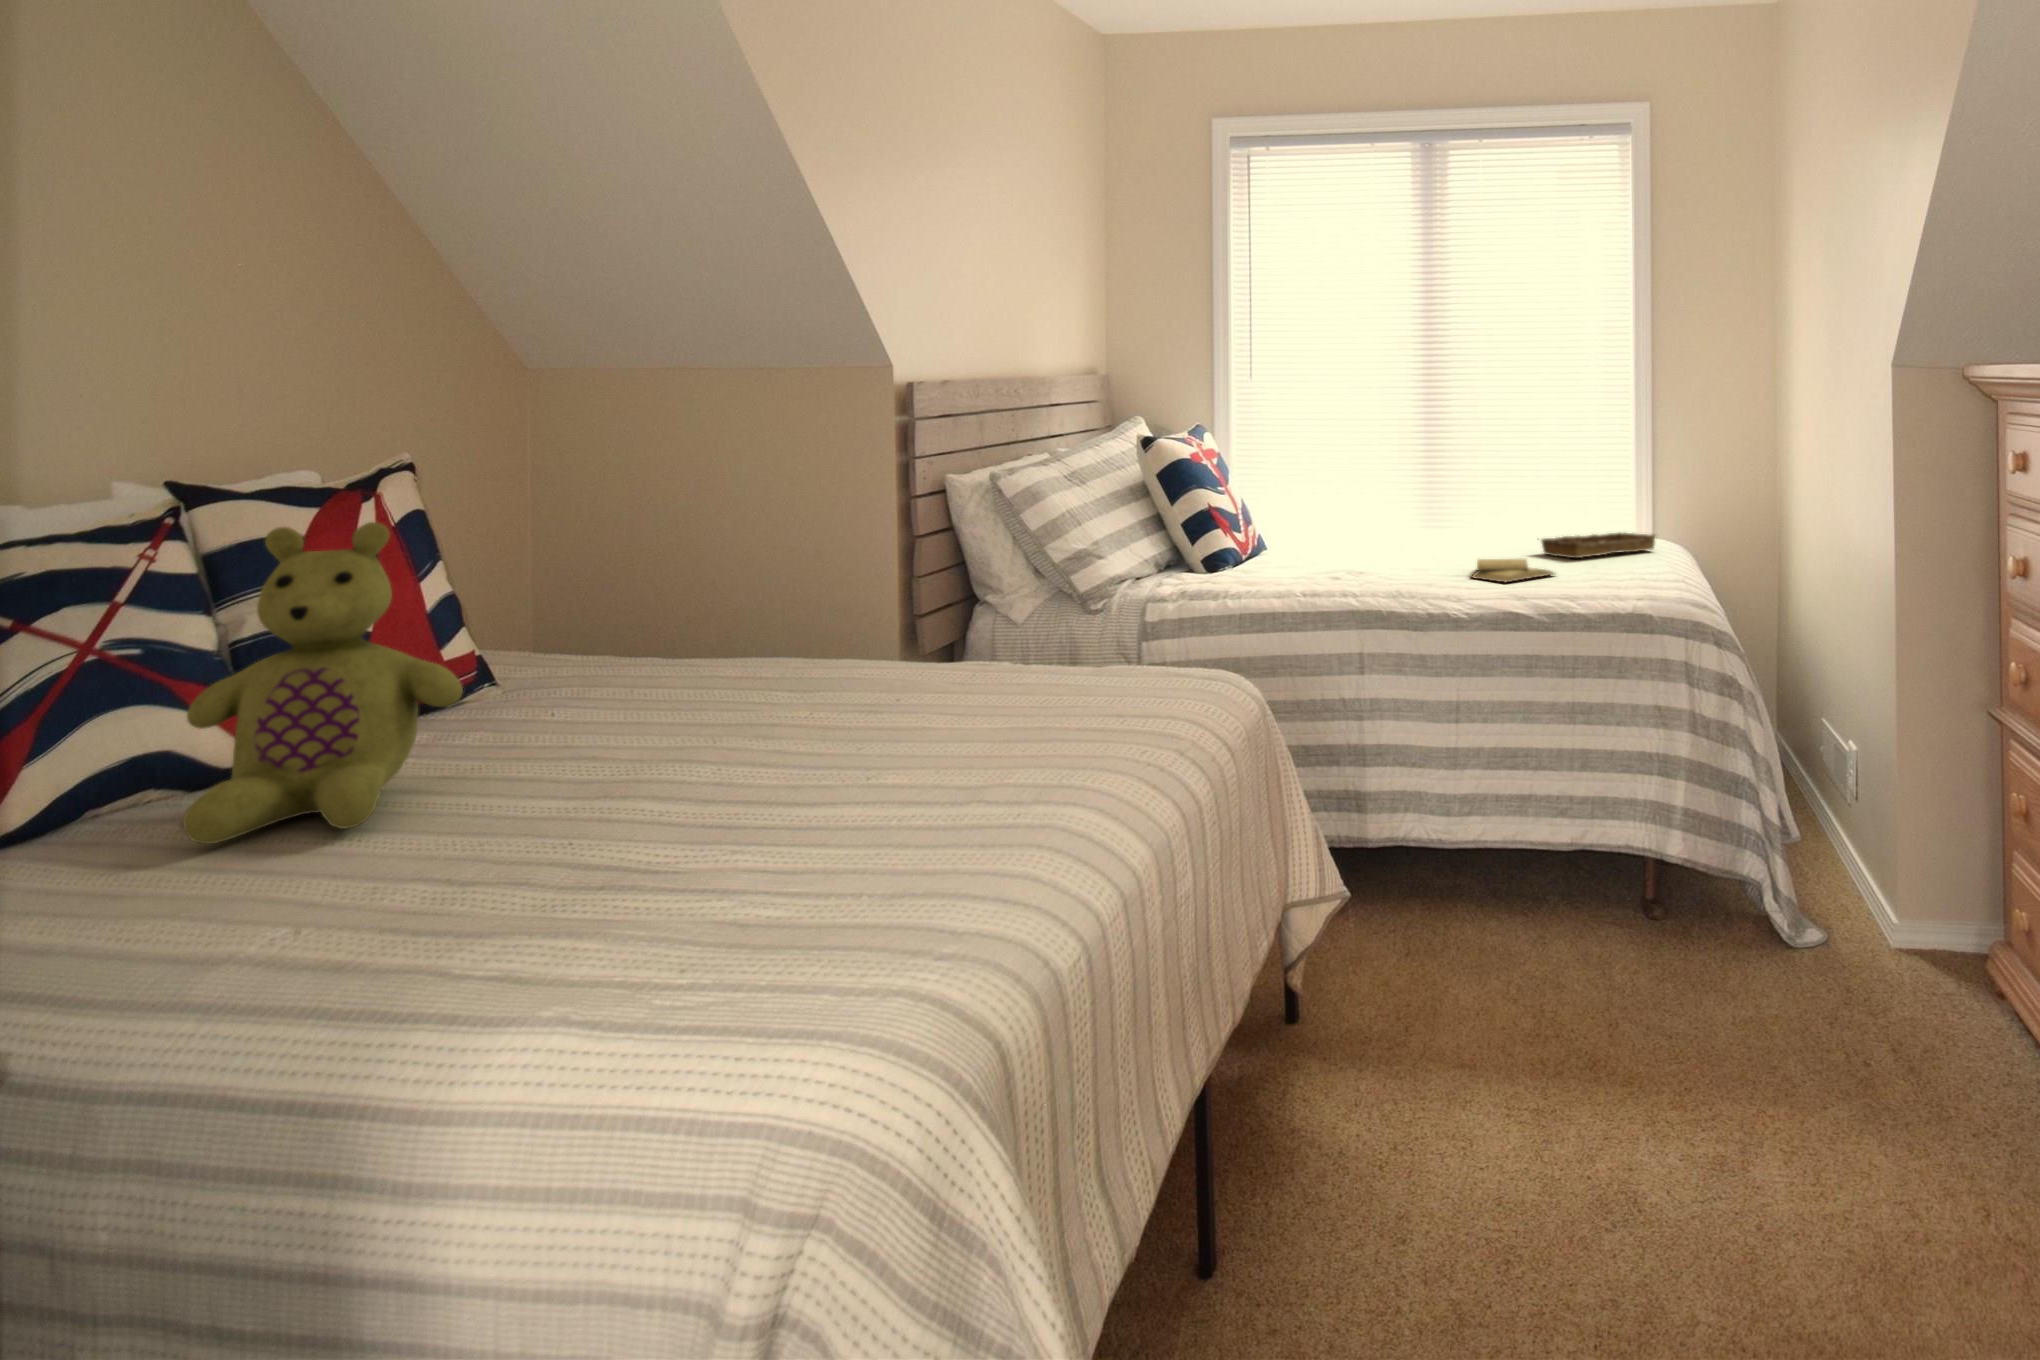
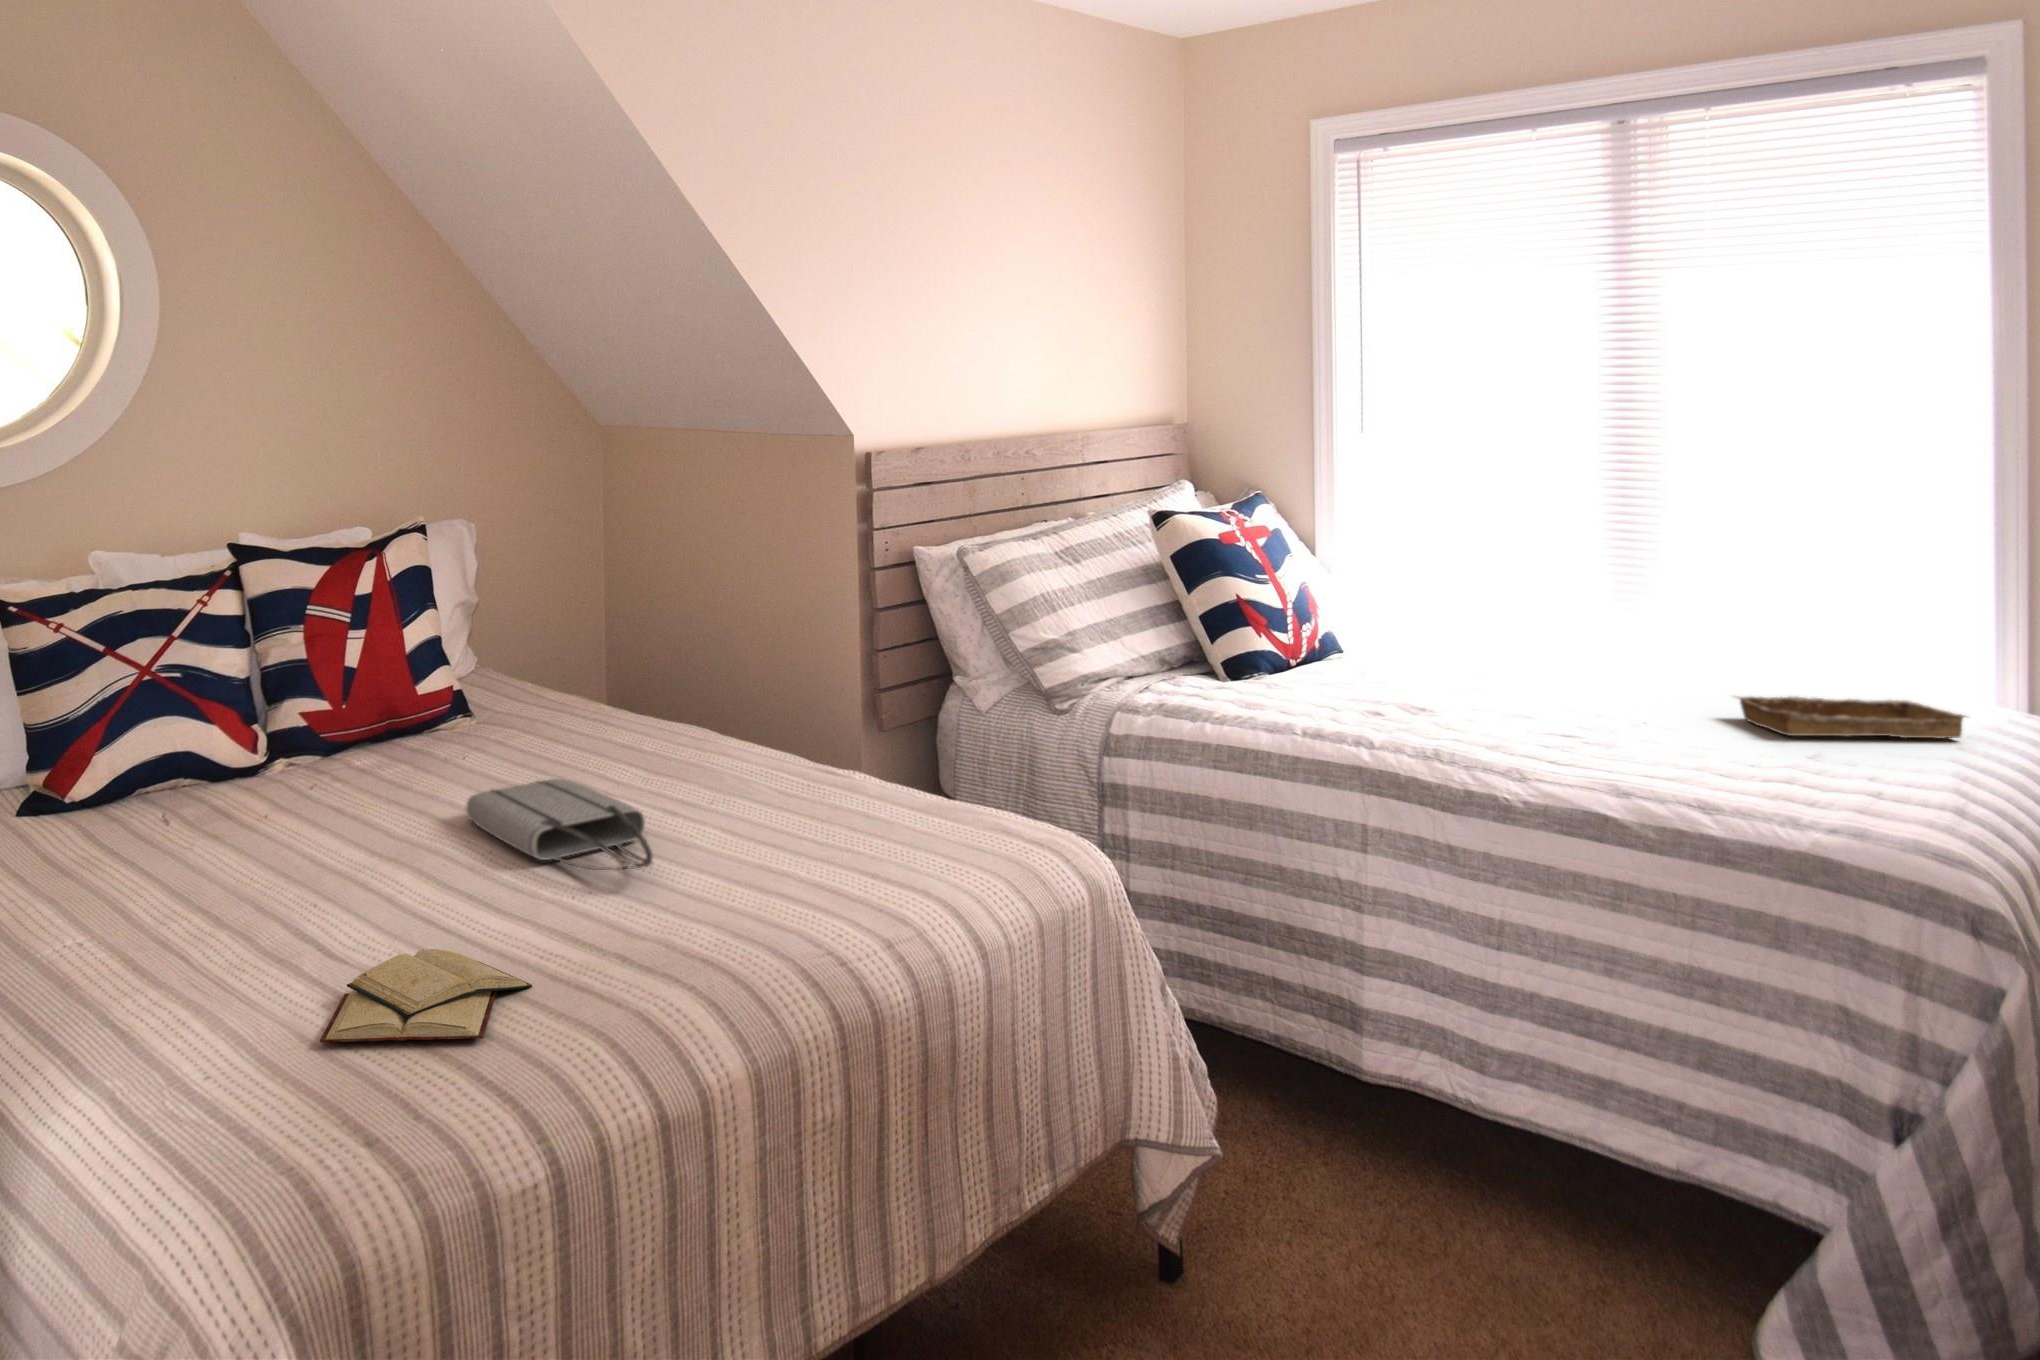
stuffed bear: present [183,522,463,844] -> none [142,597,335,850]
diary: present [1472,559,1555,582] -> present [320,949,532,1042]
tote bag: none [631,700,916,764] -> present [467,779,653,870]

